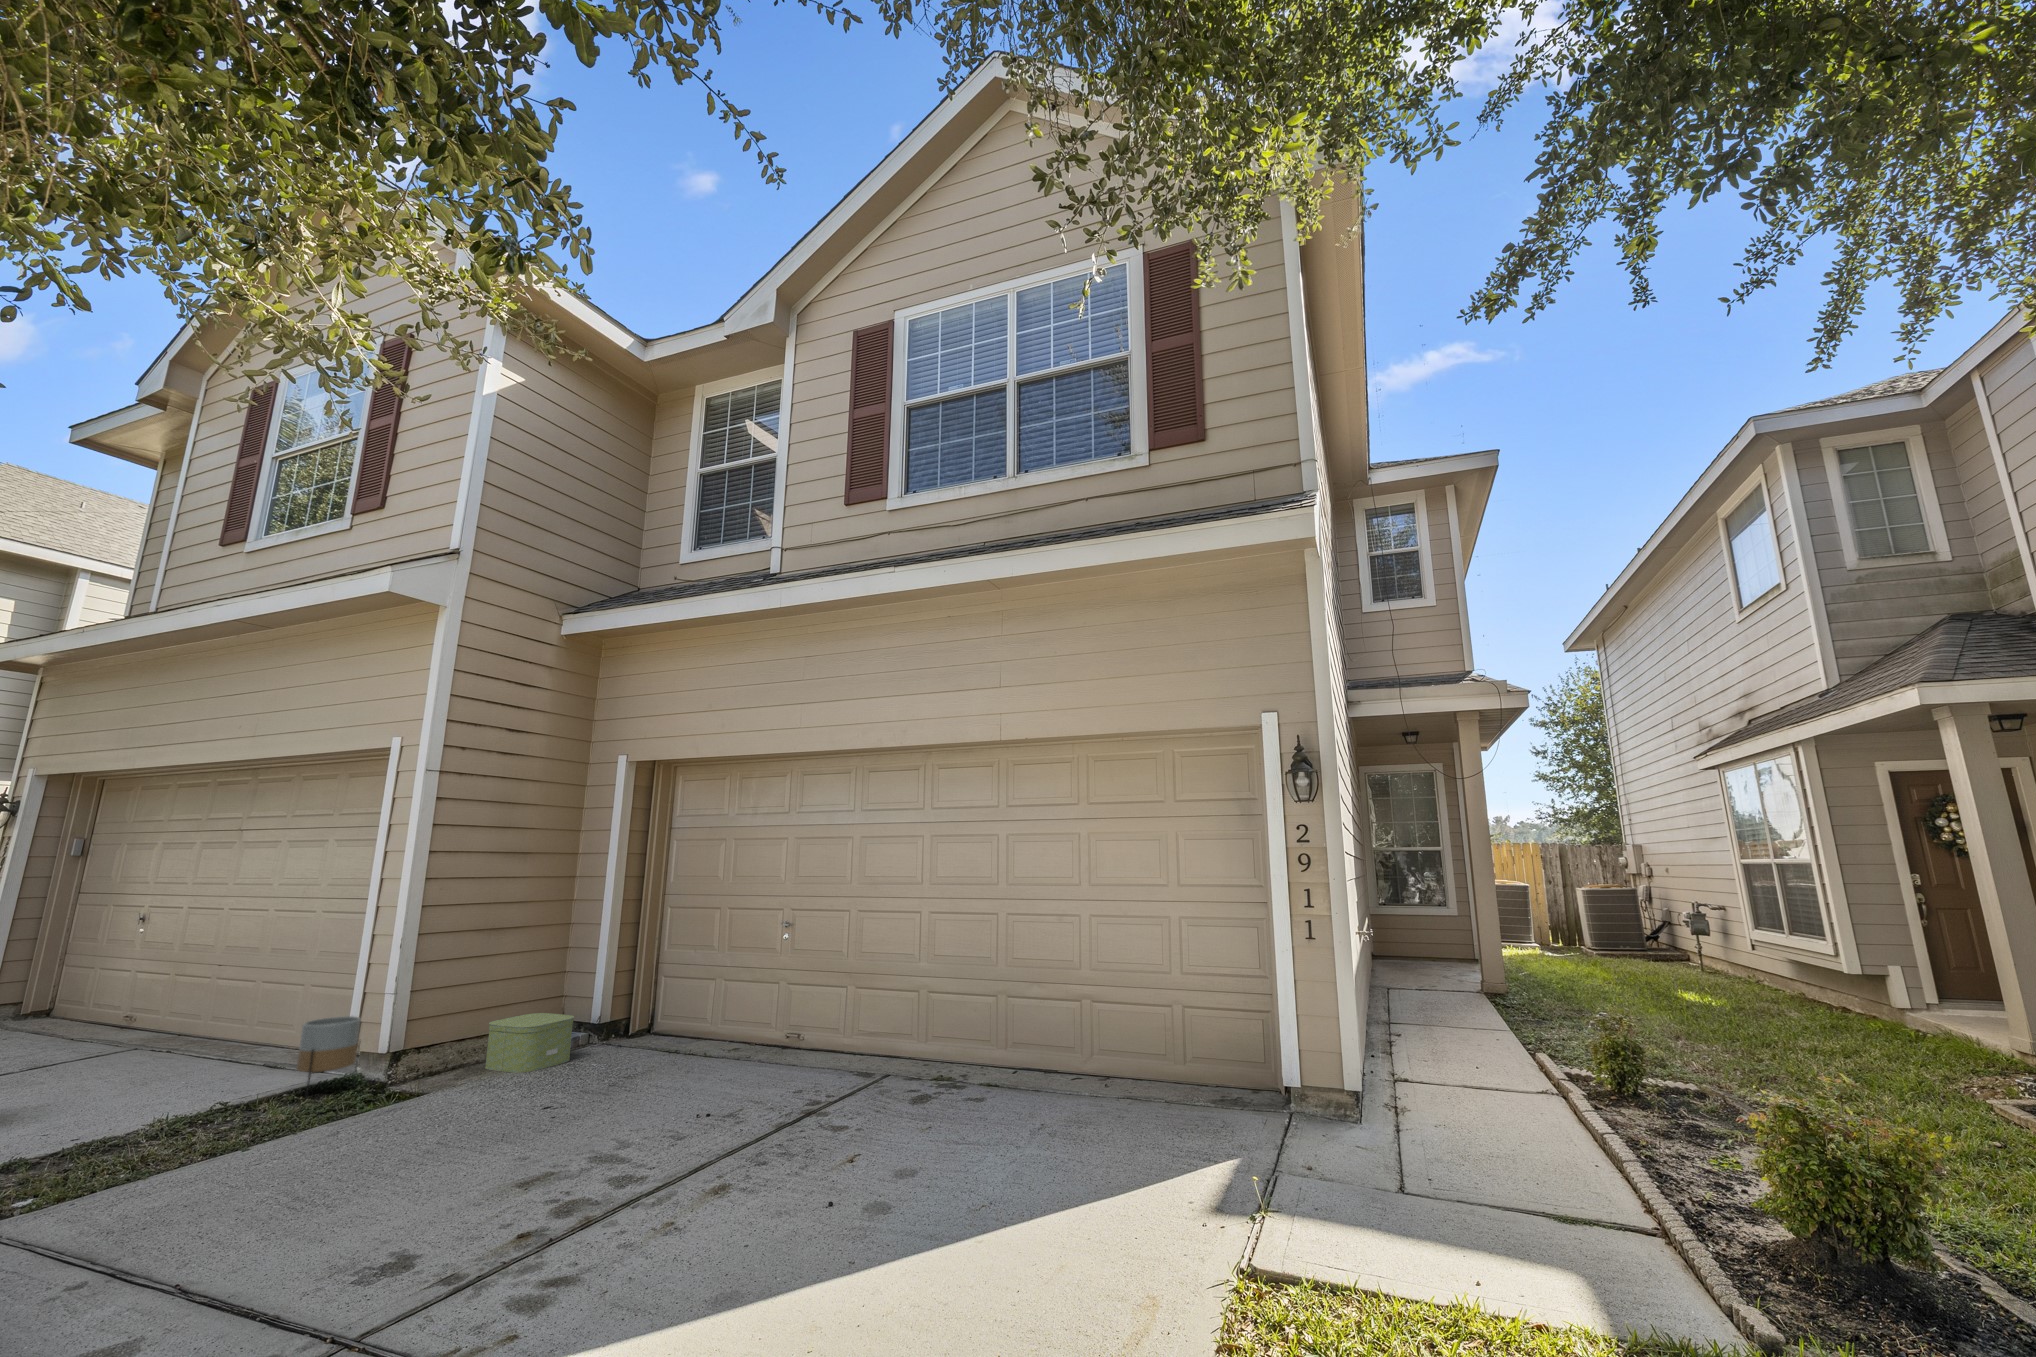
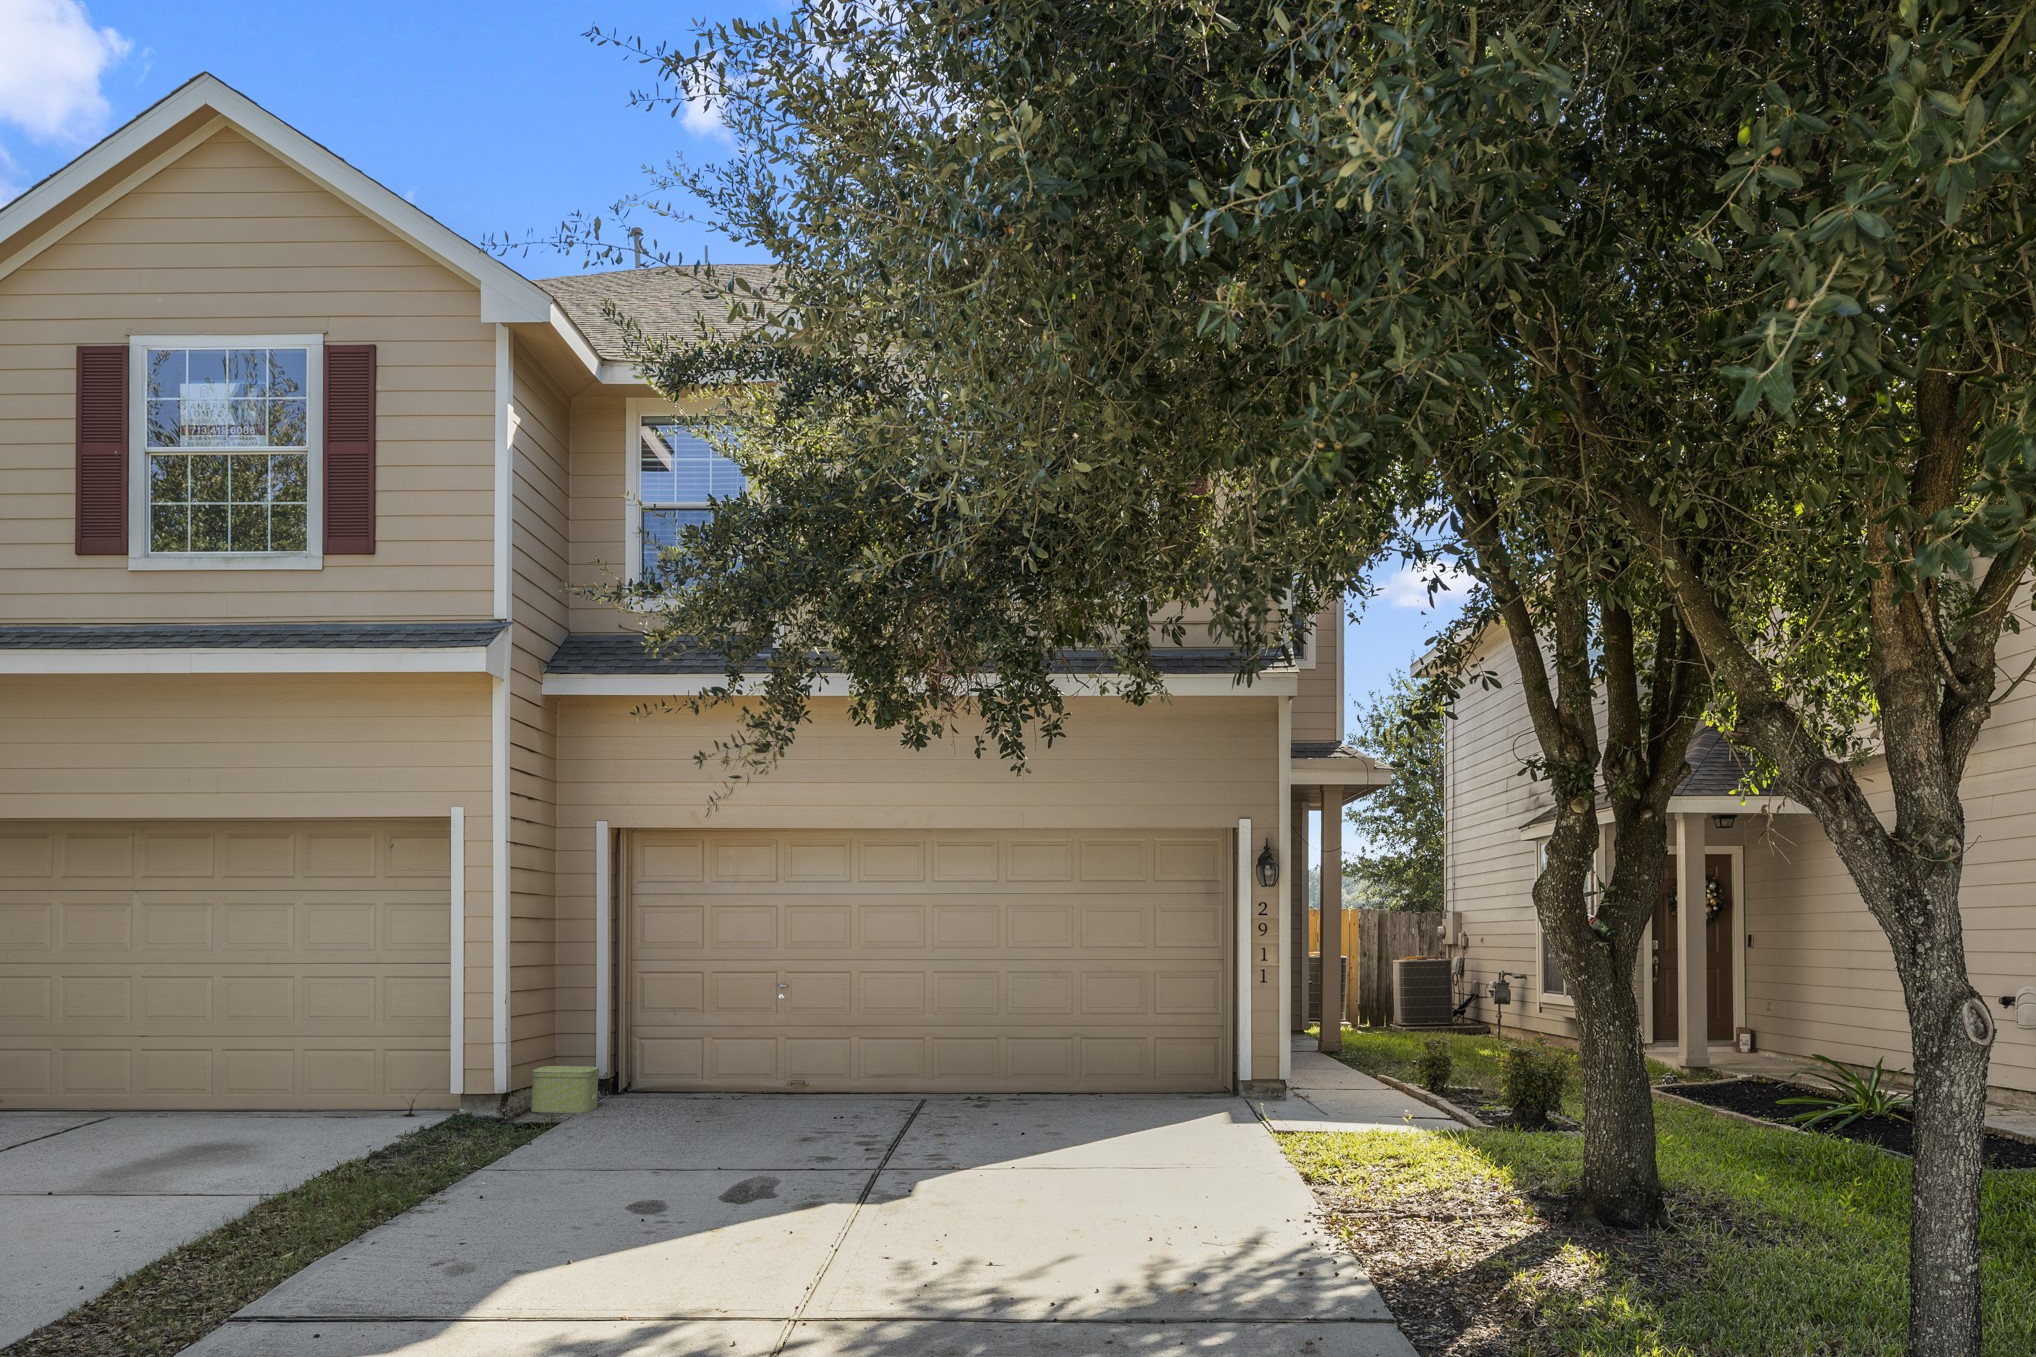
planter: present [296,1016,361,1094] -> none [422,1061,470,1128]

